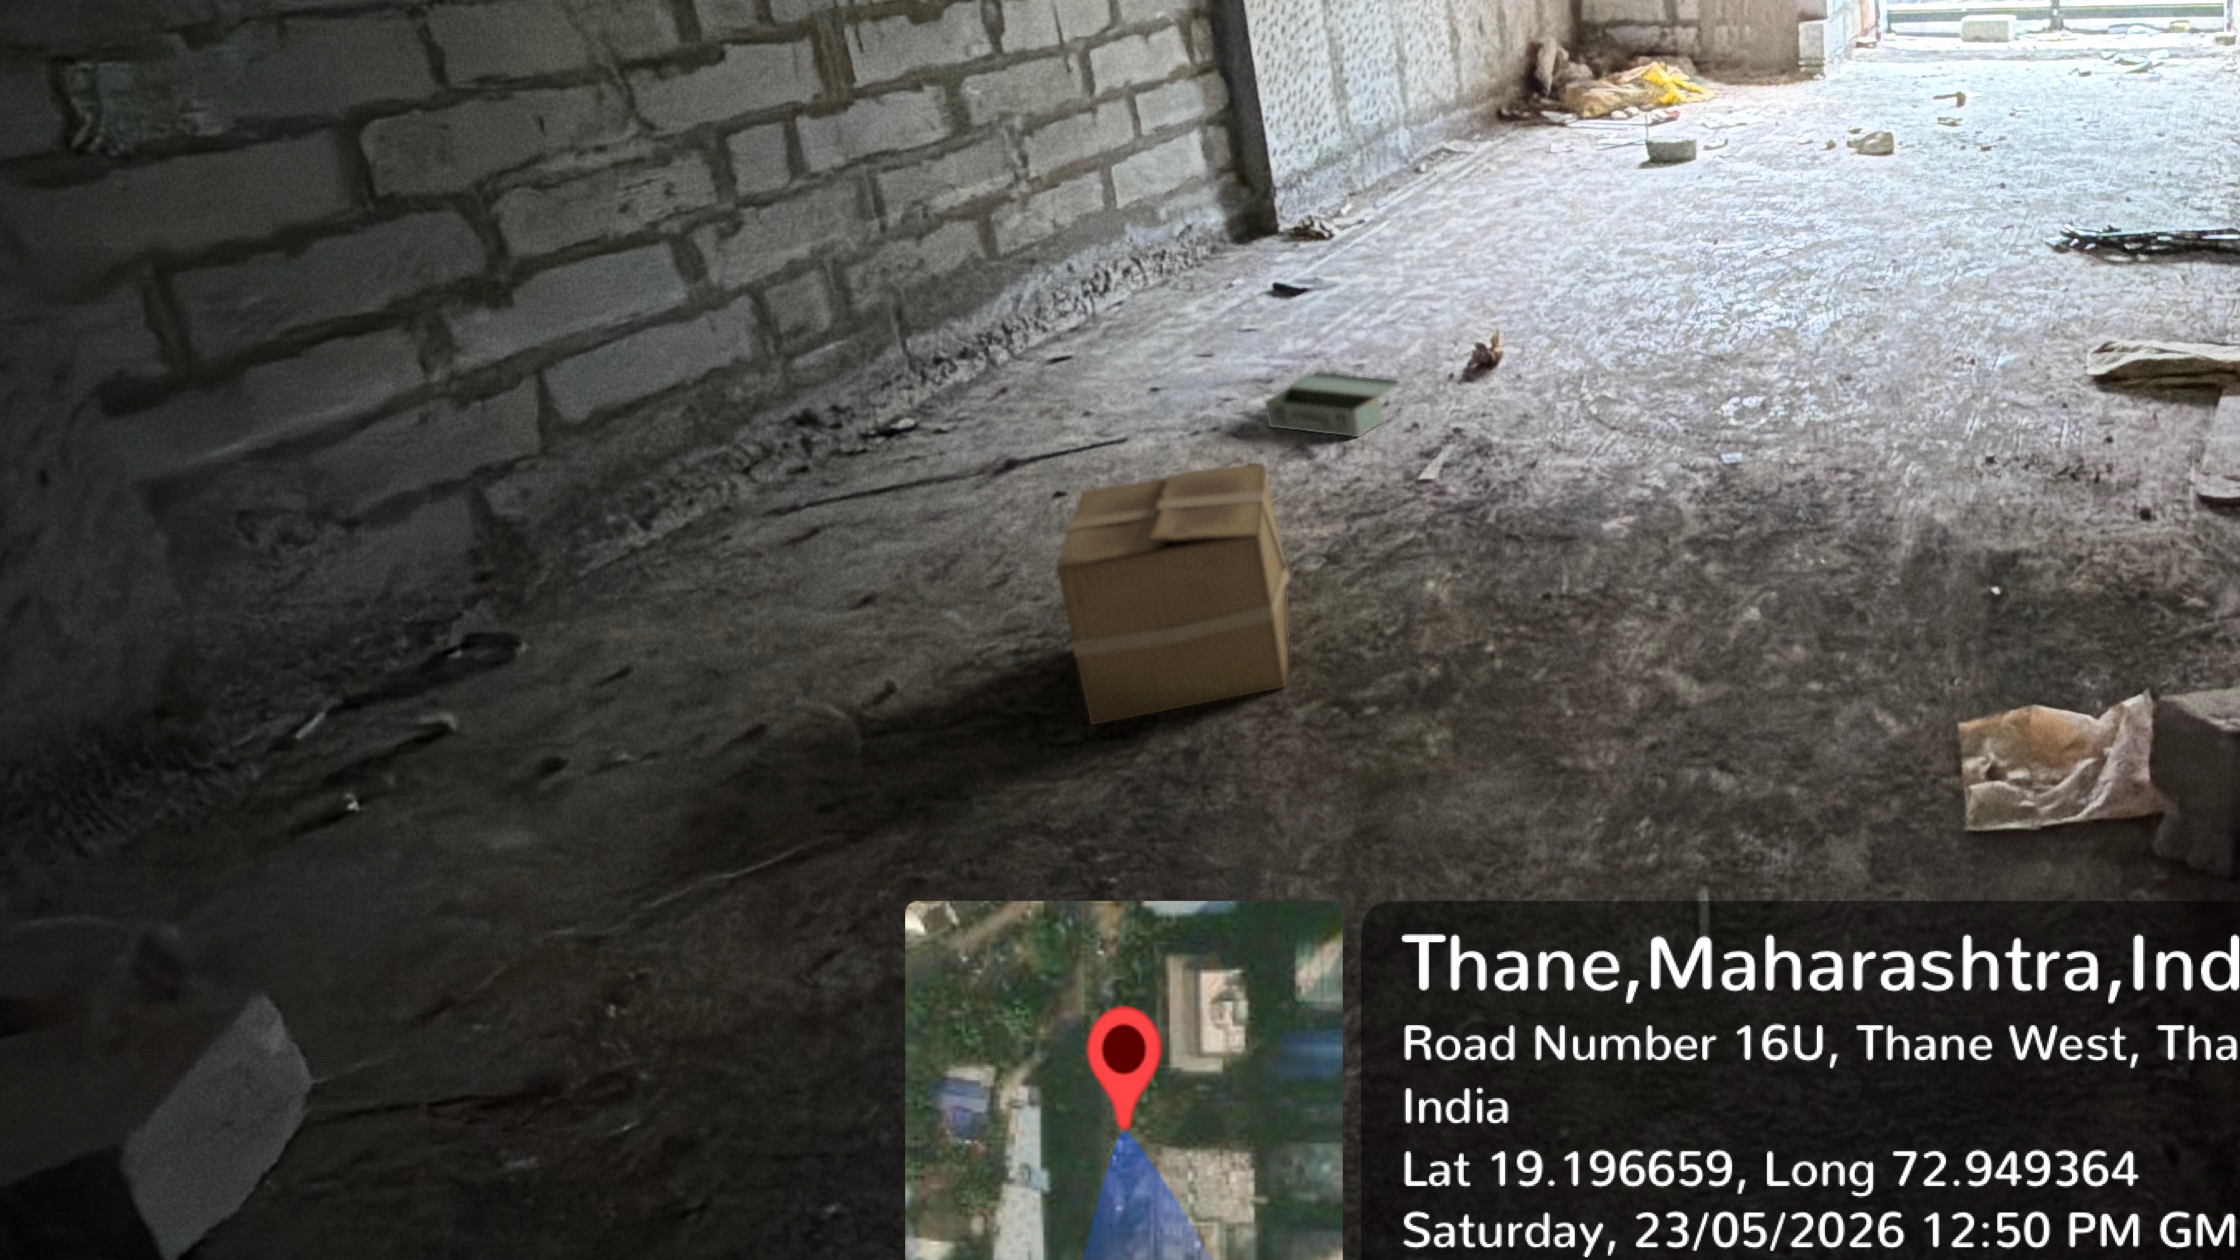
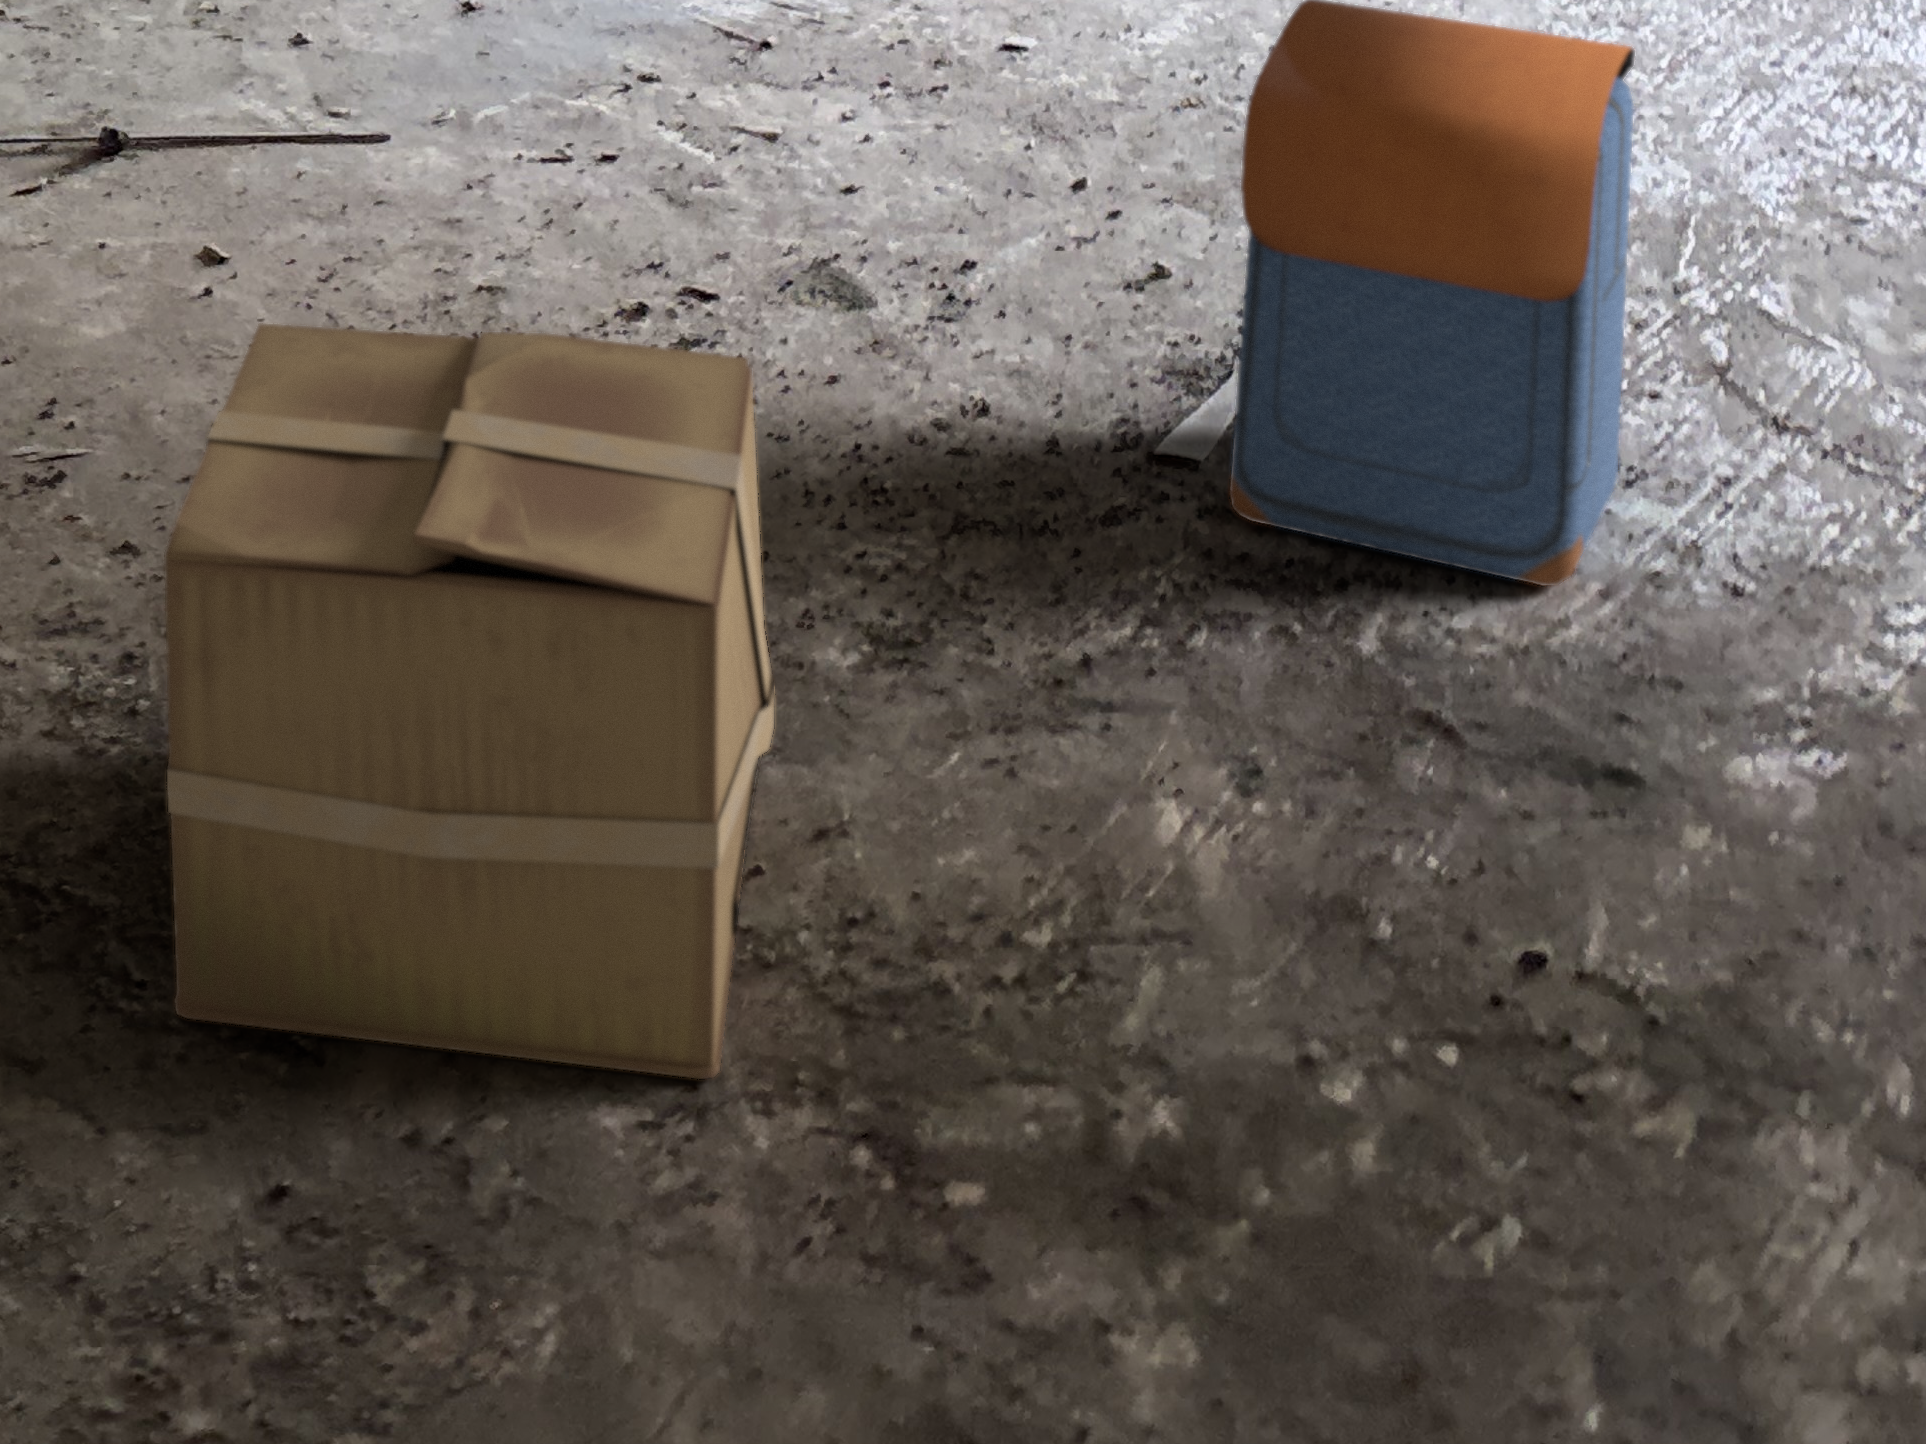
backpack: none [1422,318,1554,489] -> present [1230,0,1635,586]
toolbox: present [1265,372,1399,437] -> none [746,53,1139,279]

